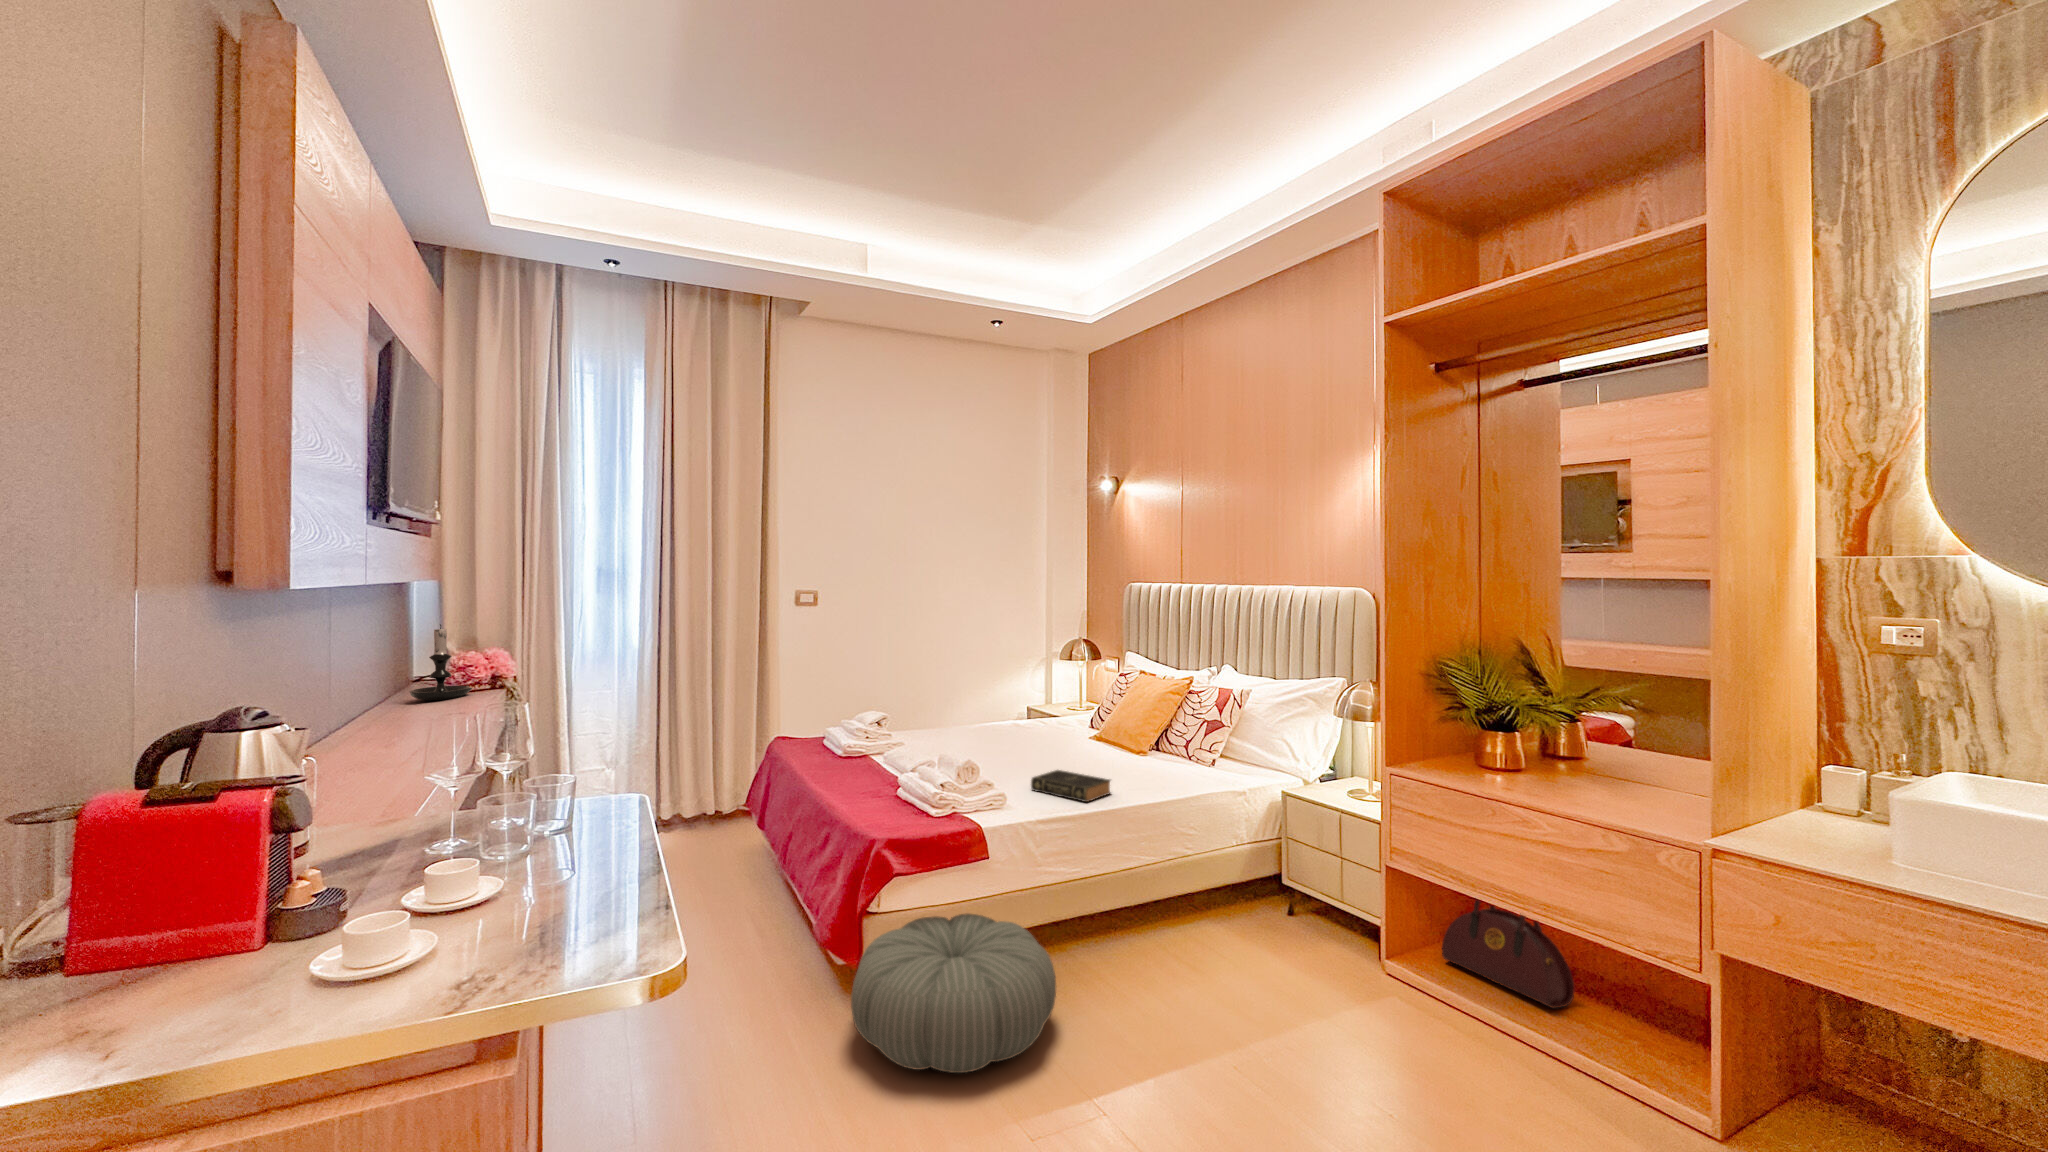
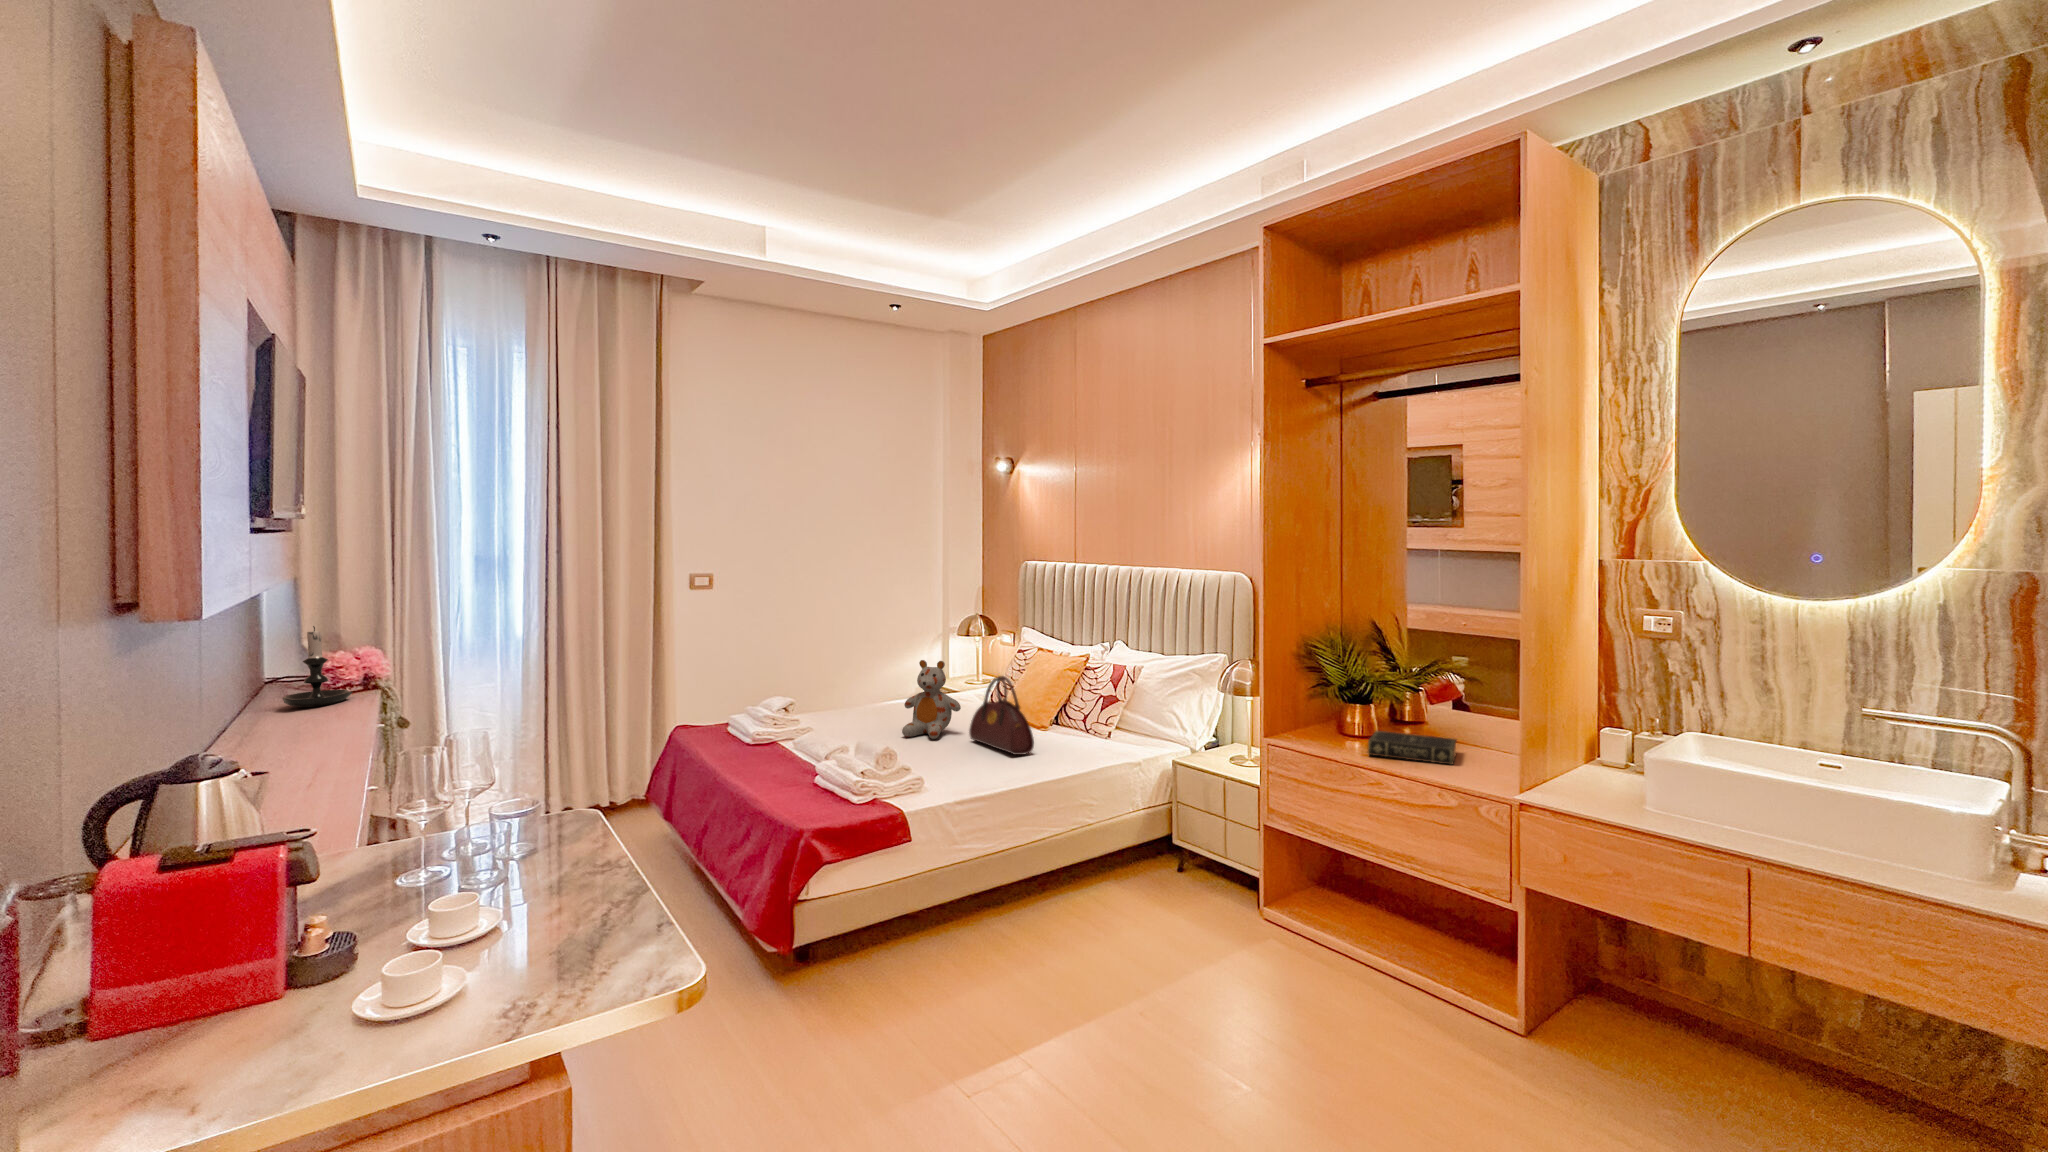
stuffed bear: none [994,674,1055,757] -> present [902,660,961,739]
book: present [1031,770,1111,802] -> present [1368,731,1457,765]
handbag: present [1442,900,1574,1008] -> present [969,676,1034,755]
pouf: present [851,914,1056,1073] -> none [792,890,981,1033]

